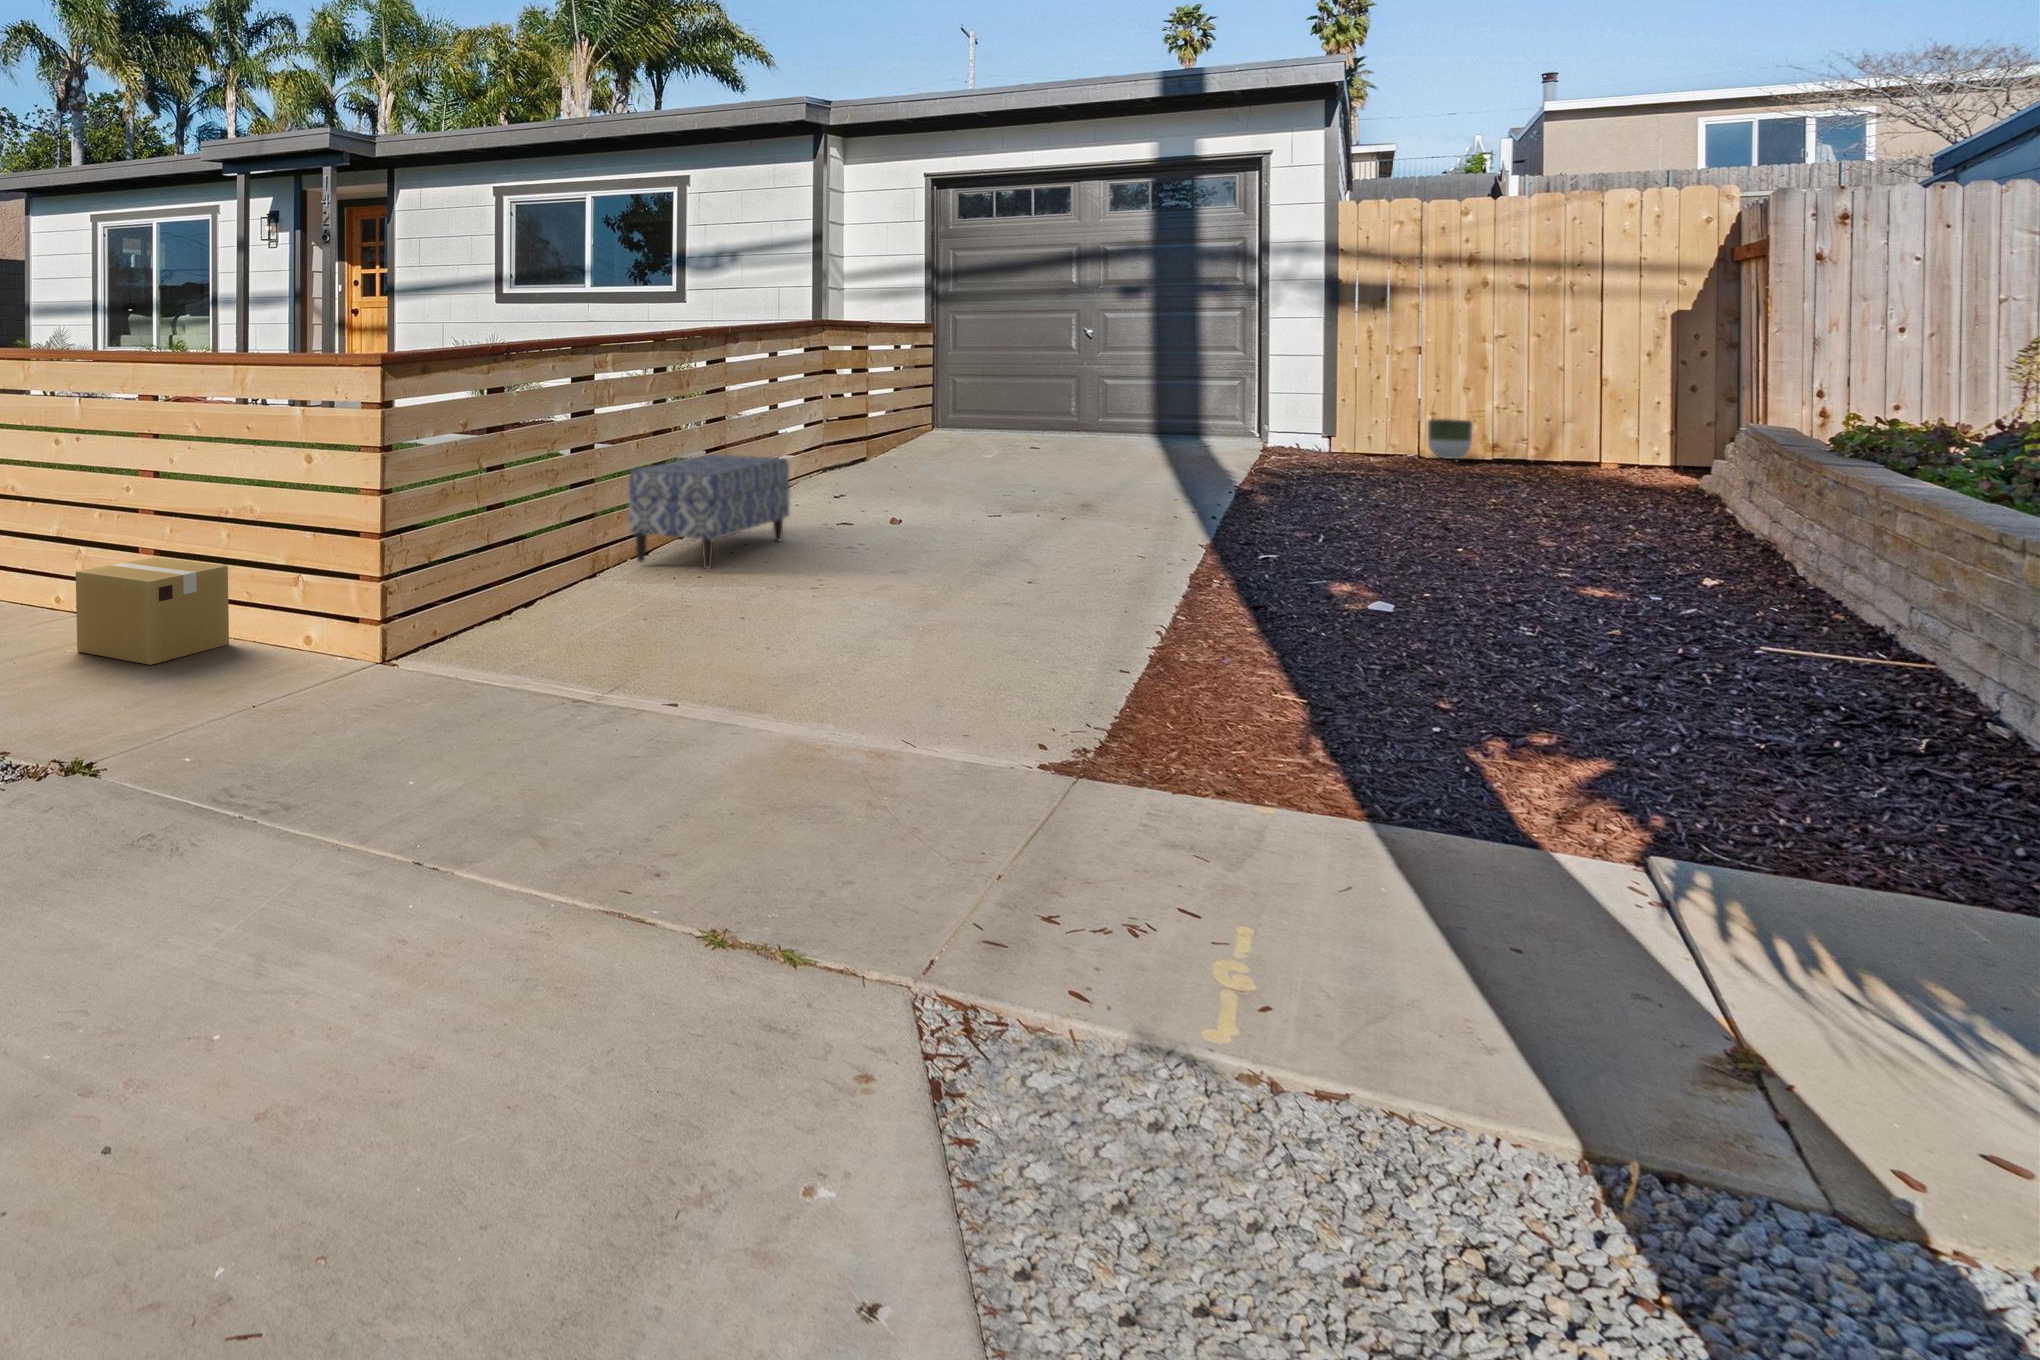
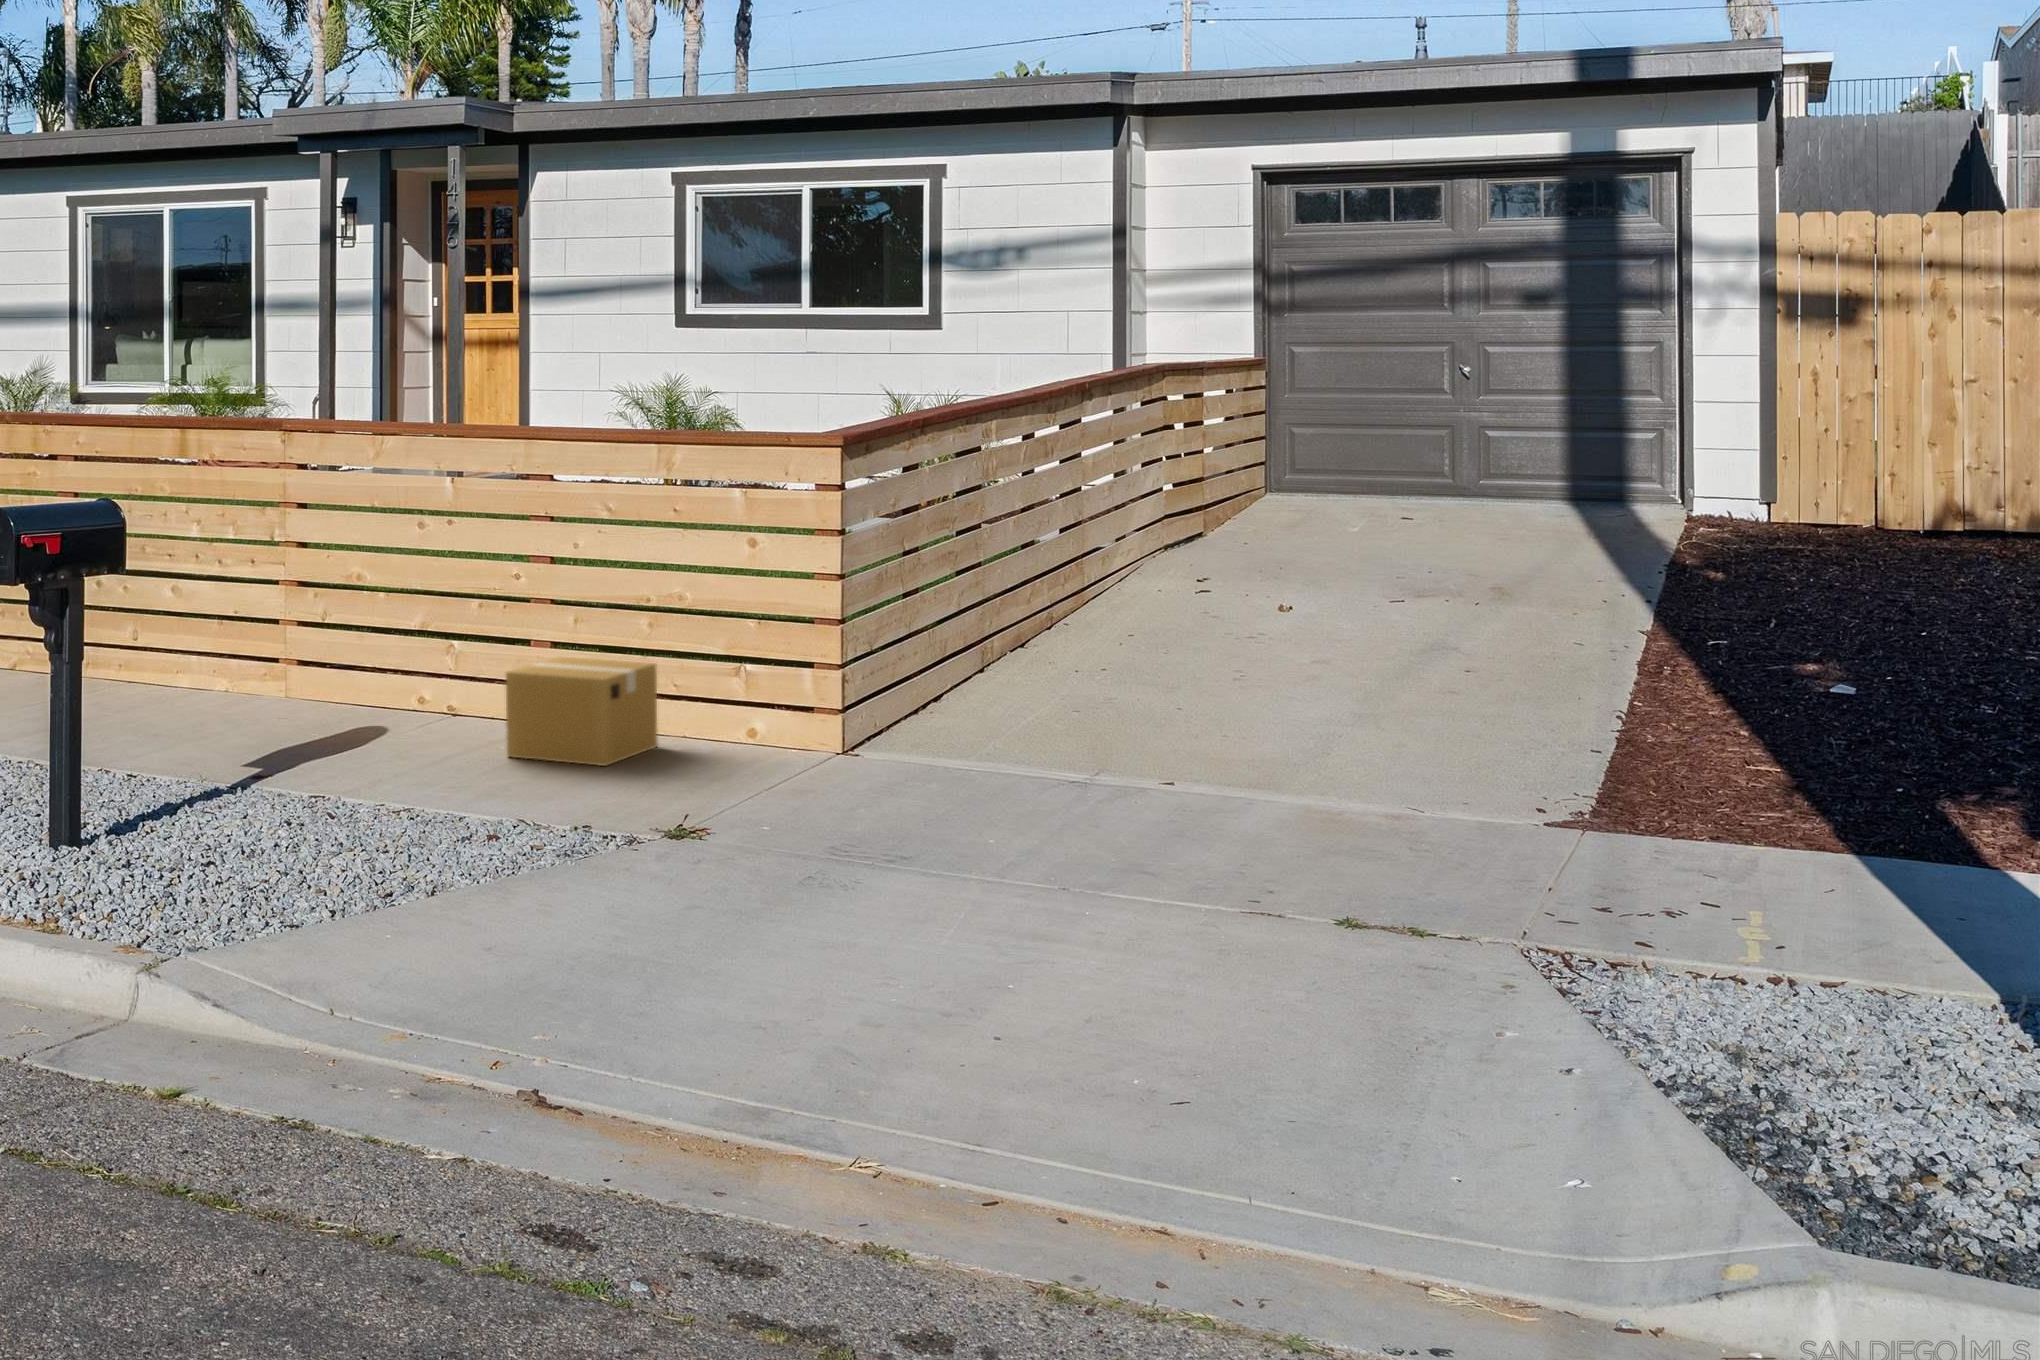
planter: present [1428,419,1473,459] -> none [1885,473,1936,521]
bench: present [629,454,790,569] -> none [1022,532,1182,661]

